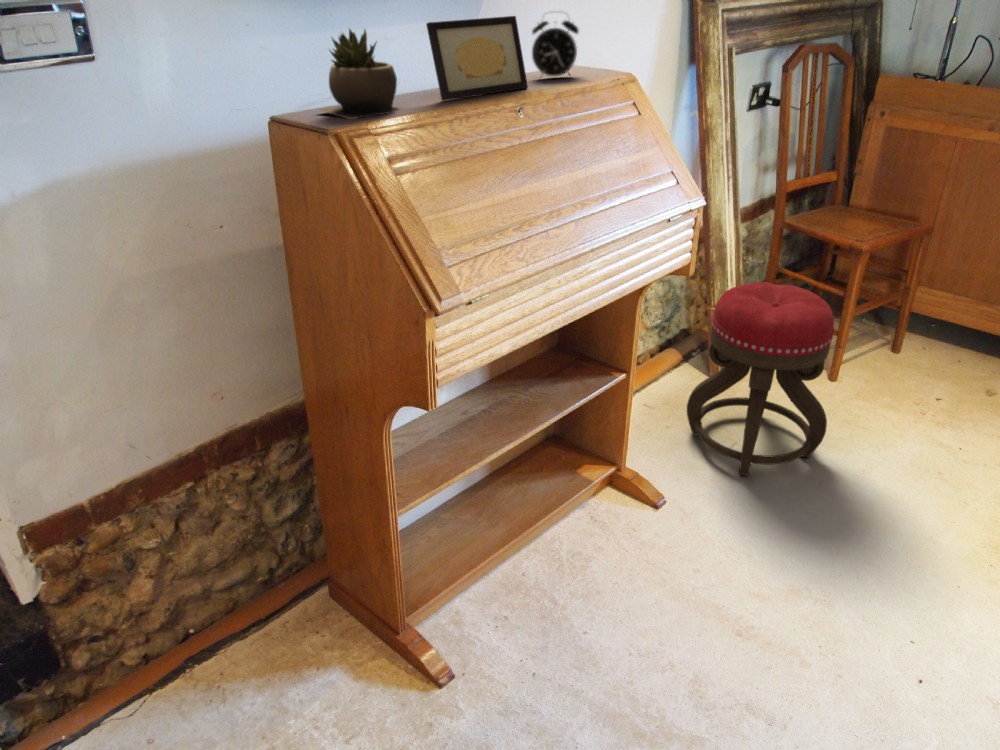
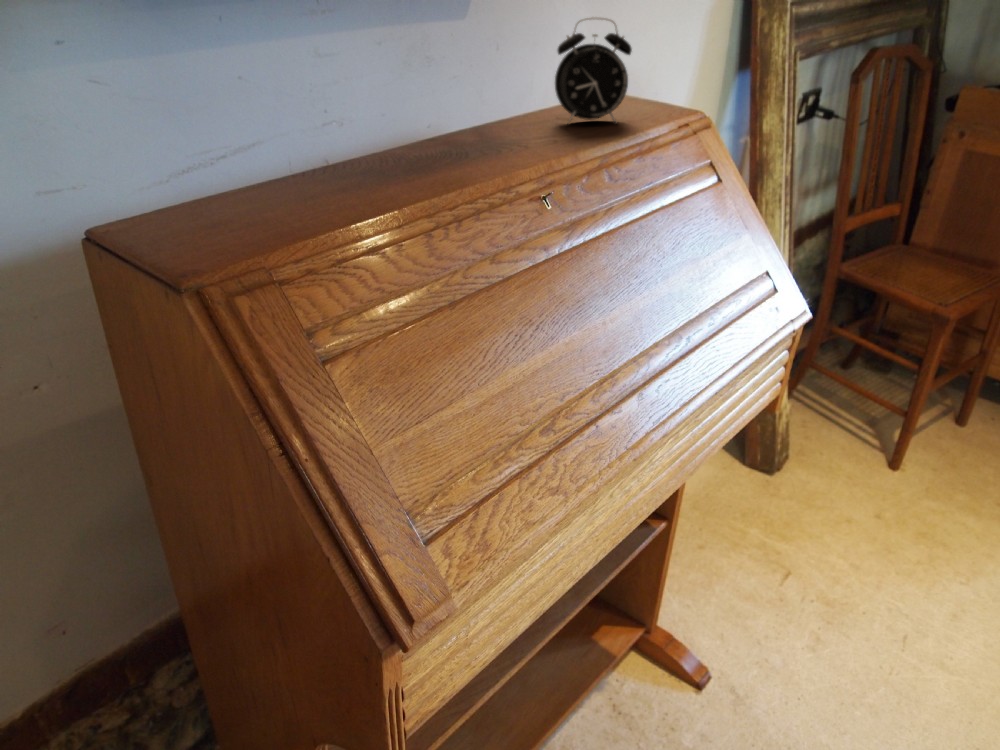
picture frame: present [426,16,528,101] -> none [385,32,556,187]
succulent plant: present [319,29,399,119] -> none [178,66,357,250]
ottoman: present [687,282,834,476] -> none [727,374,941,630]

